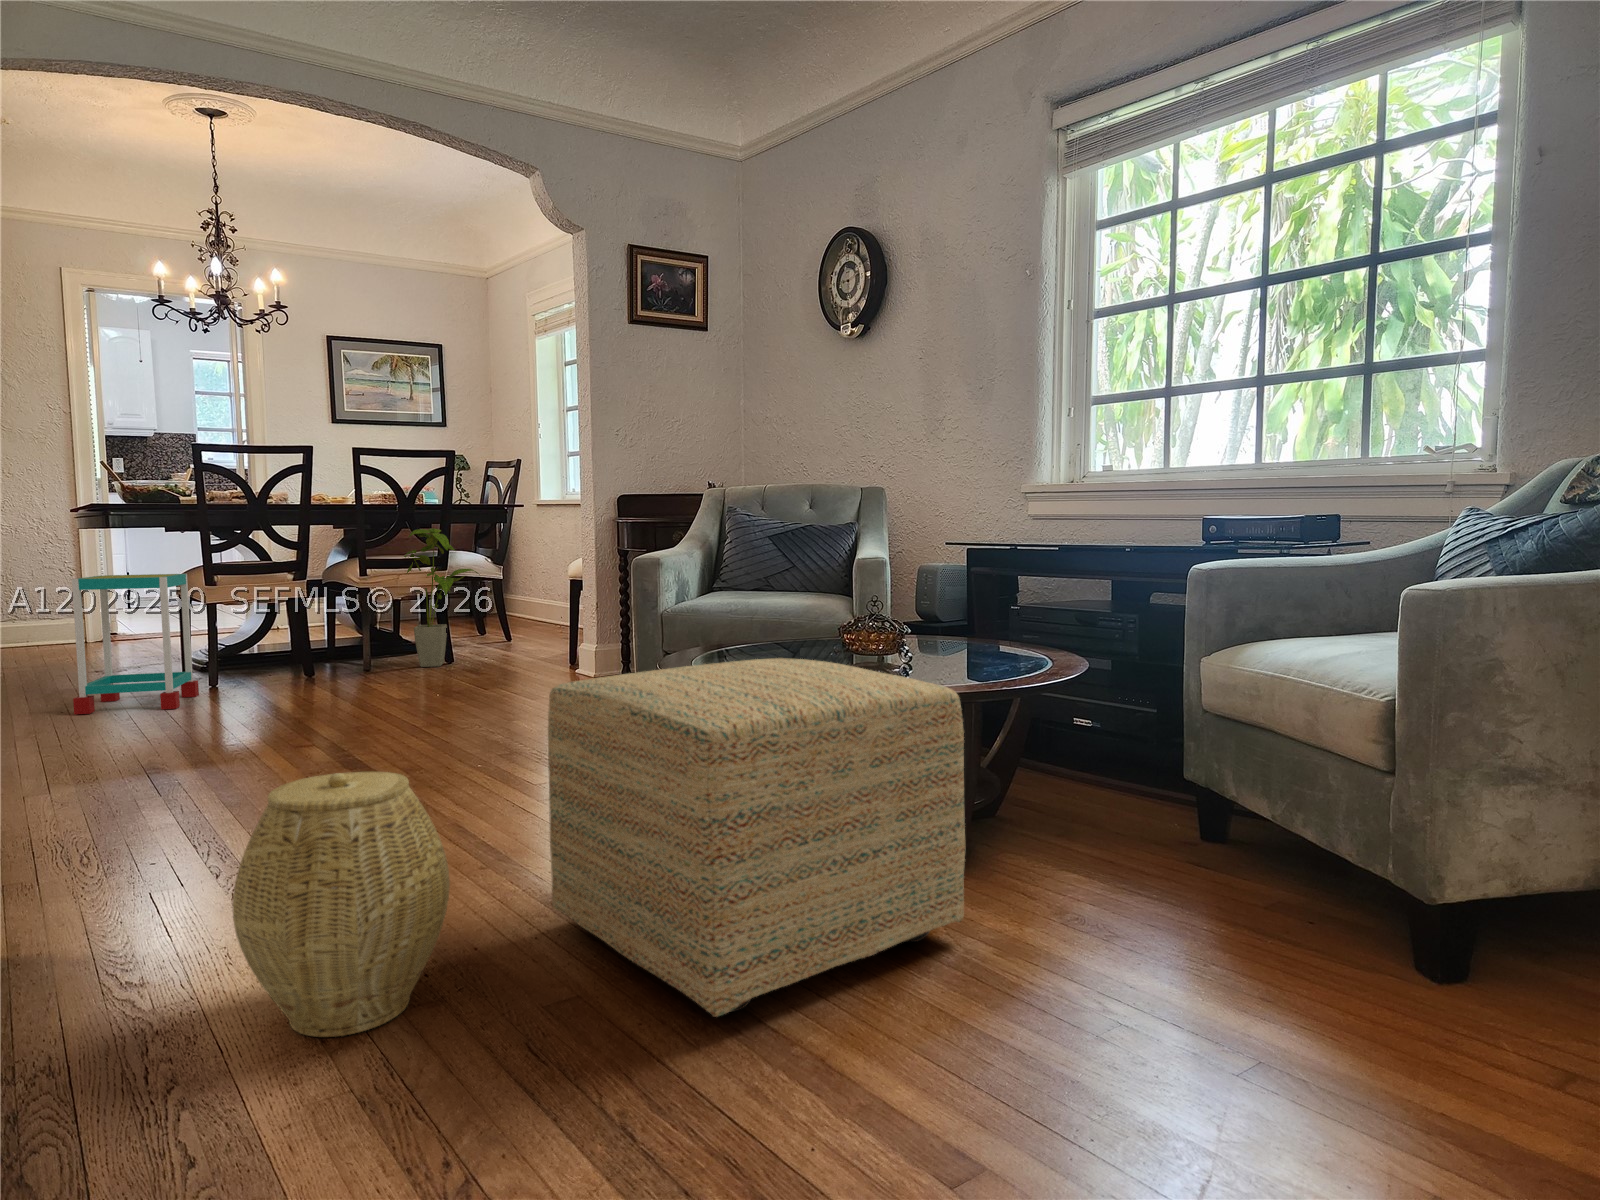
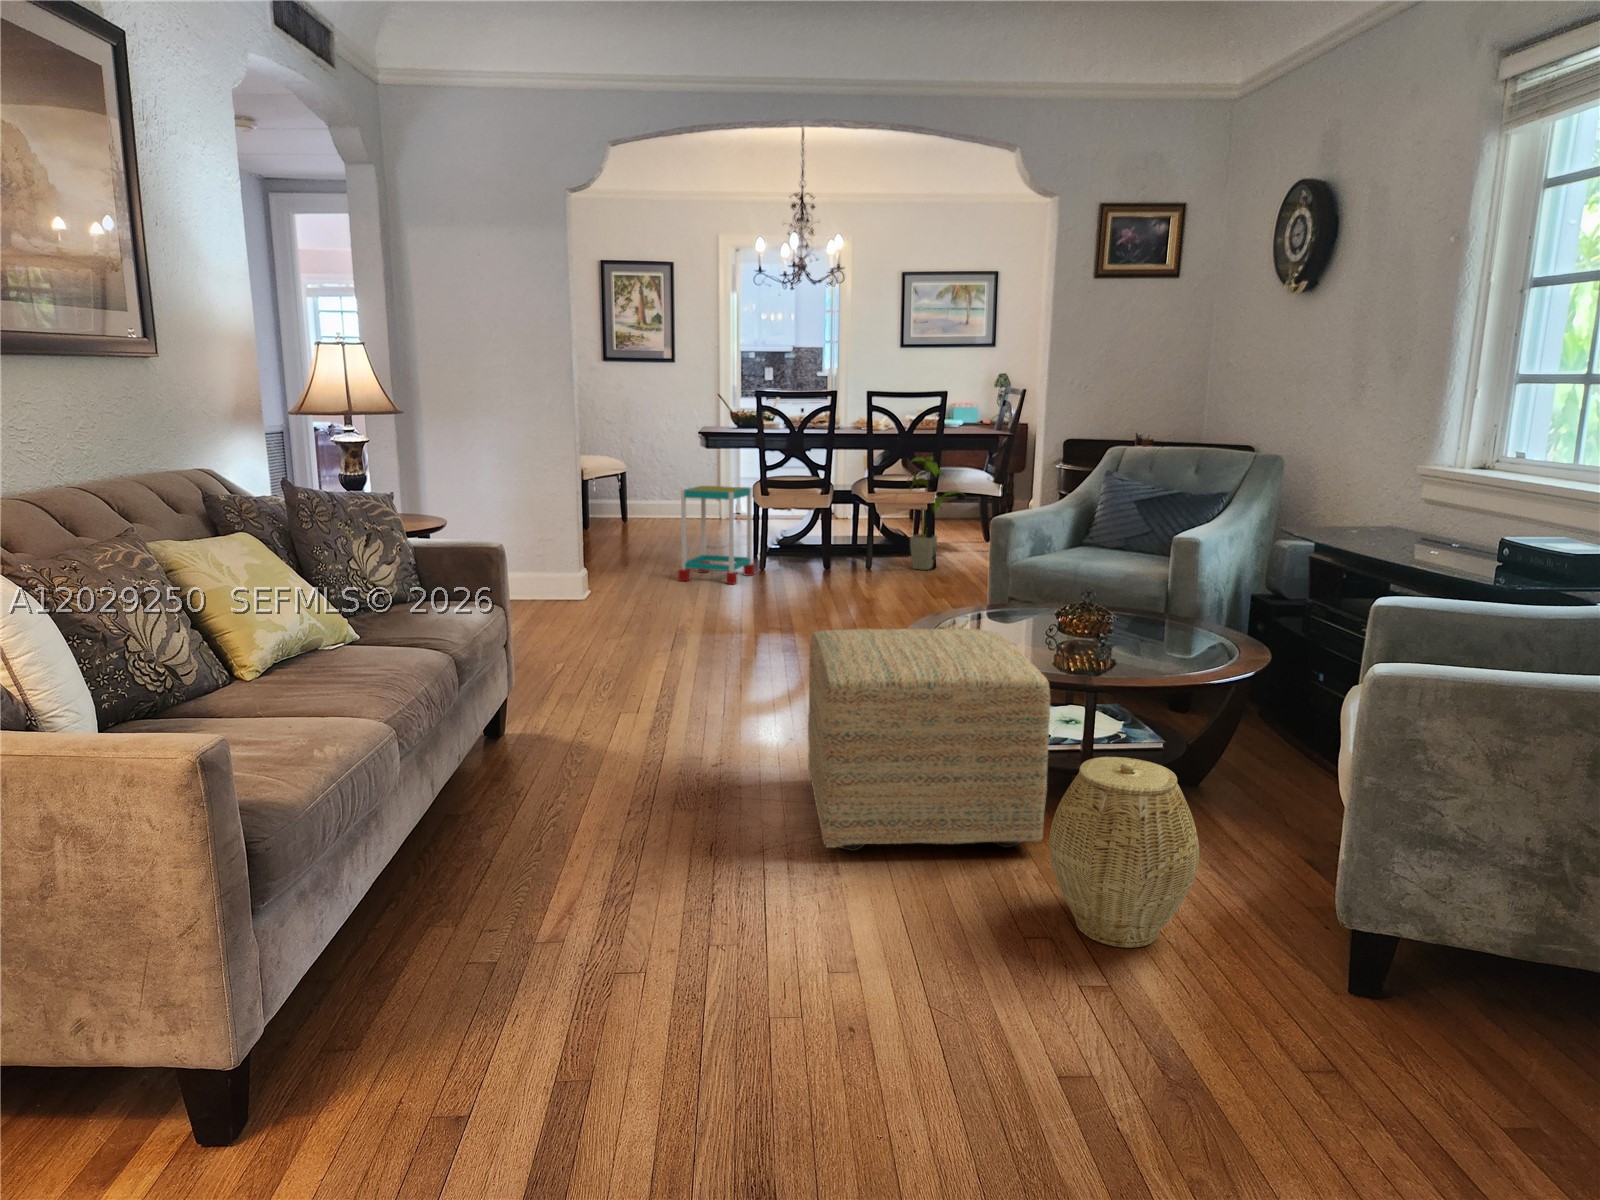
woven basket: present [232,772,450,1037] -> present [1049,757,1199,948]

